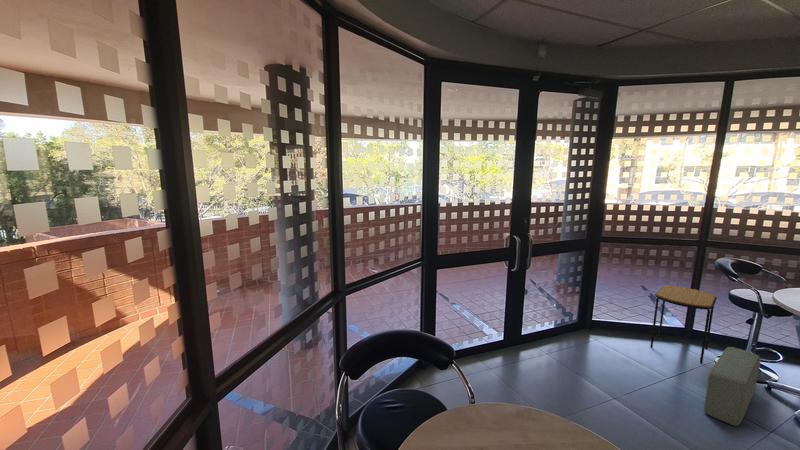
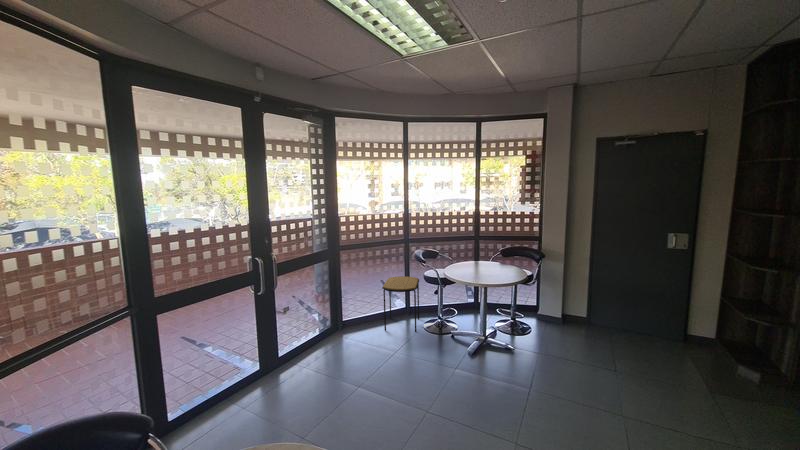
pouf: present [704,347,760,426] -> none [416,315,444,373]

